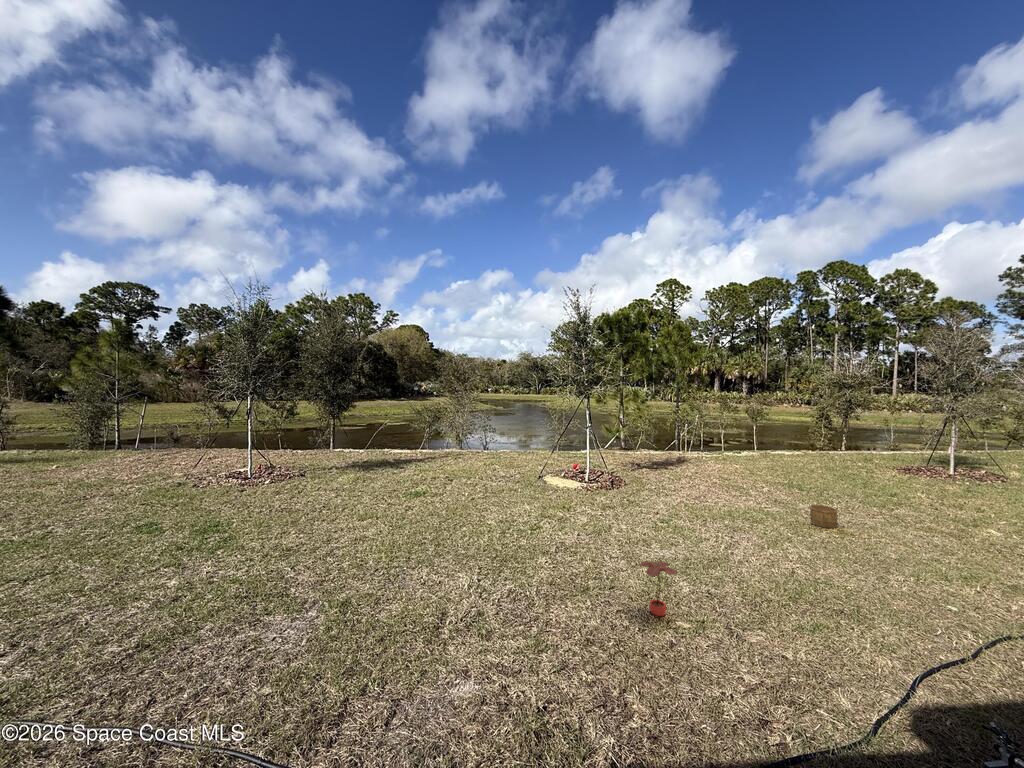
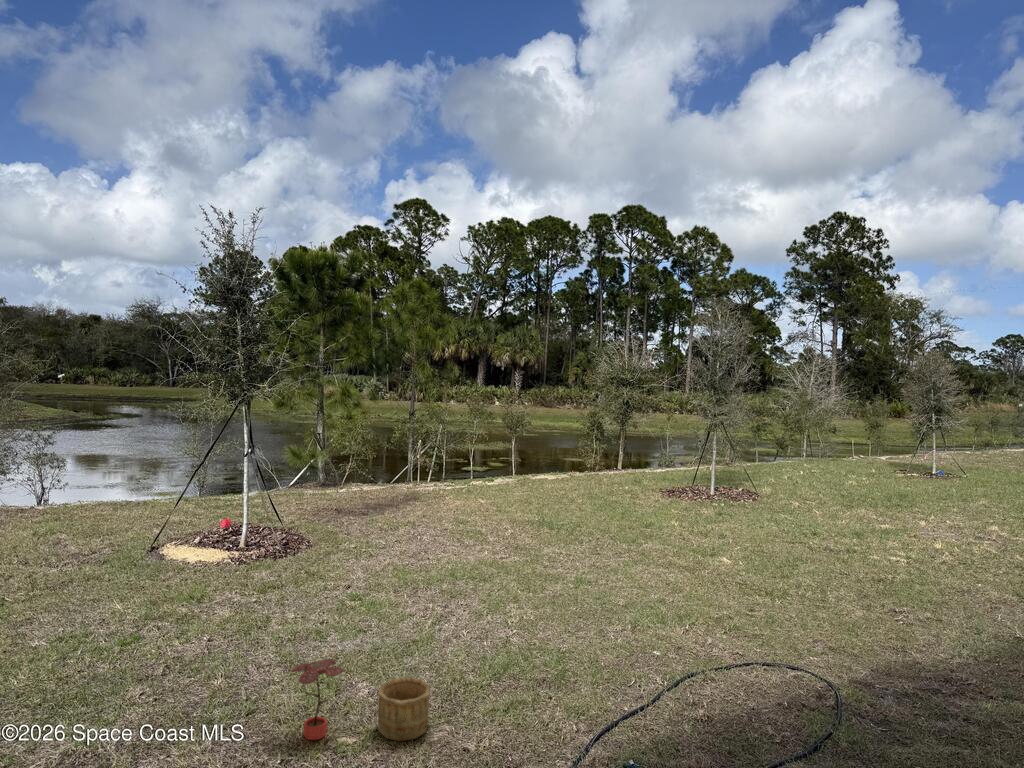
wooden bucket: present [810,505,838,528] -> present [378,677,431,741]

